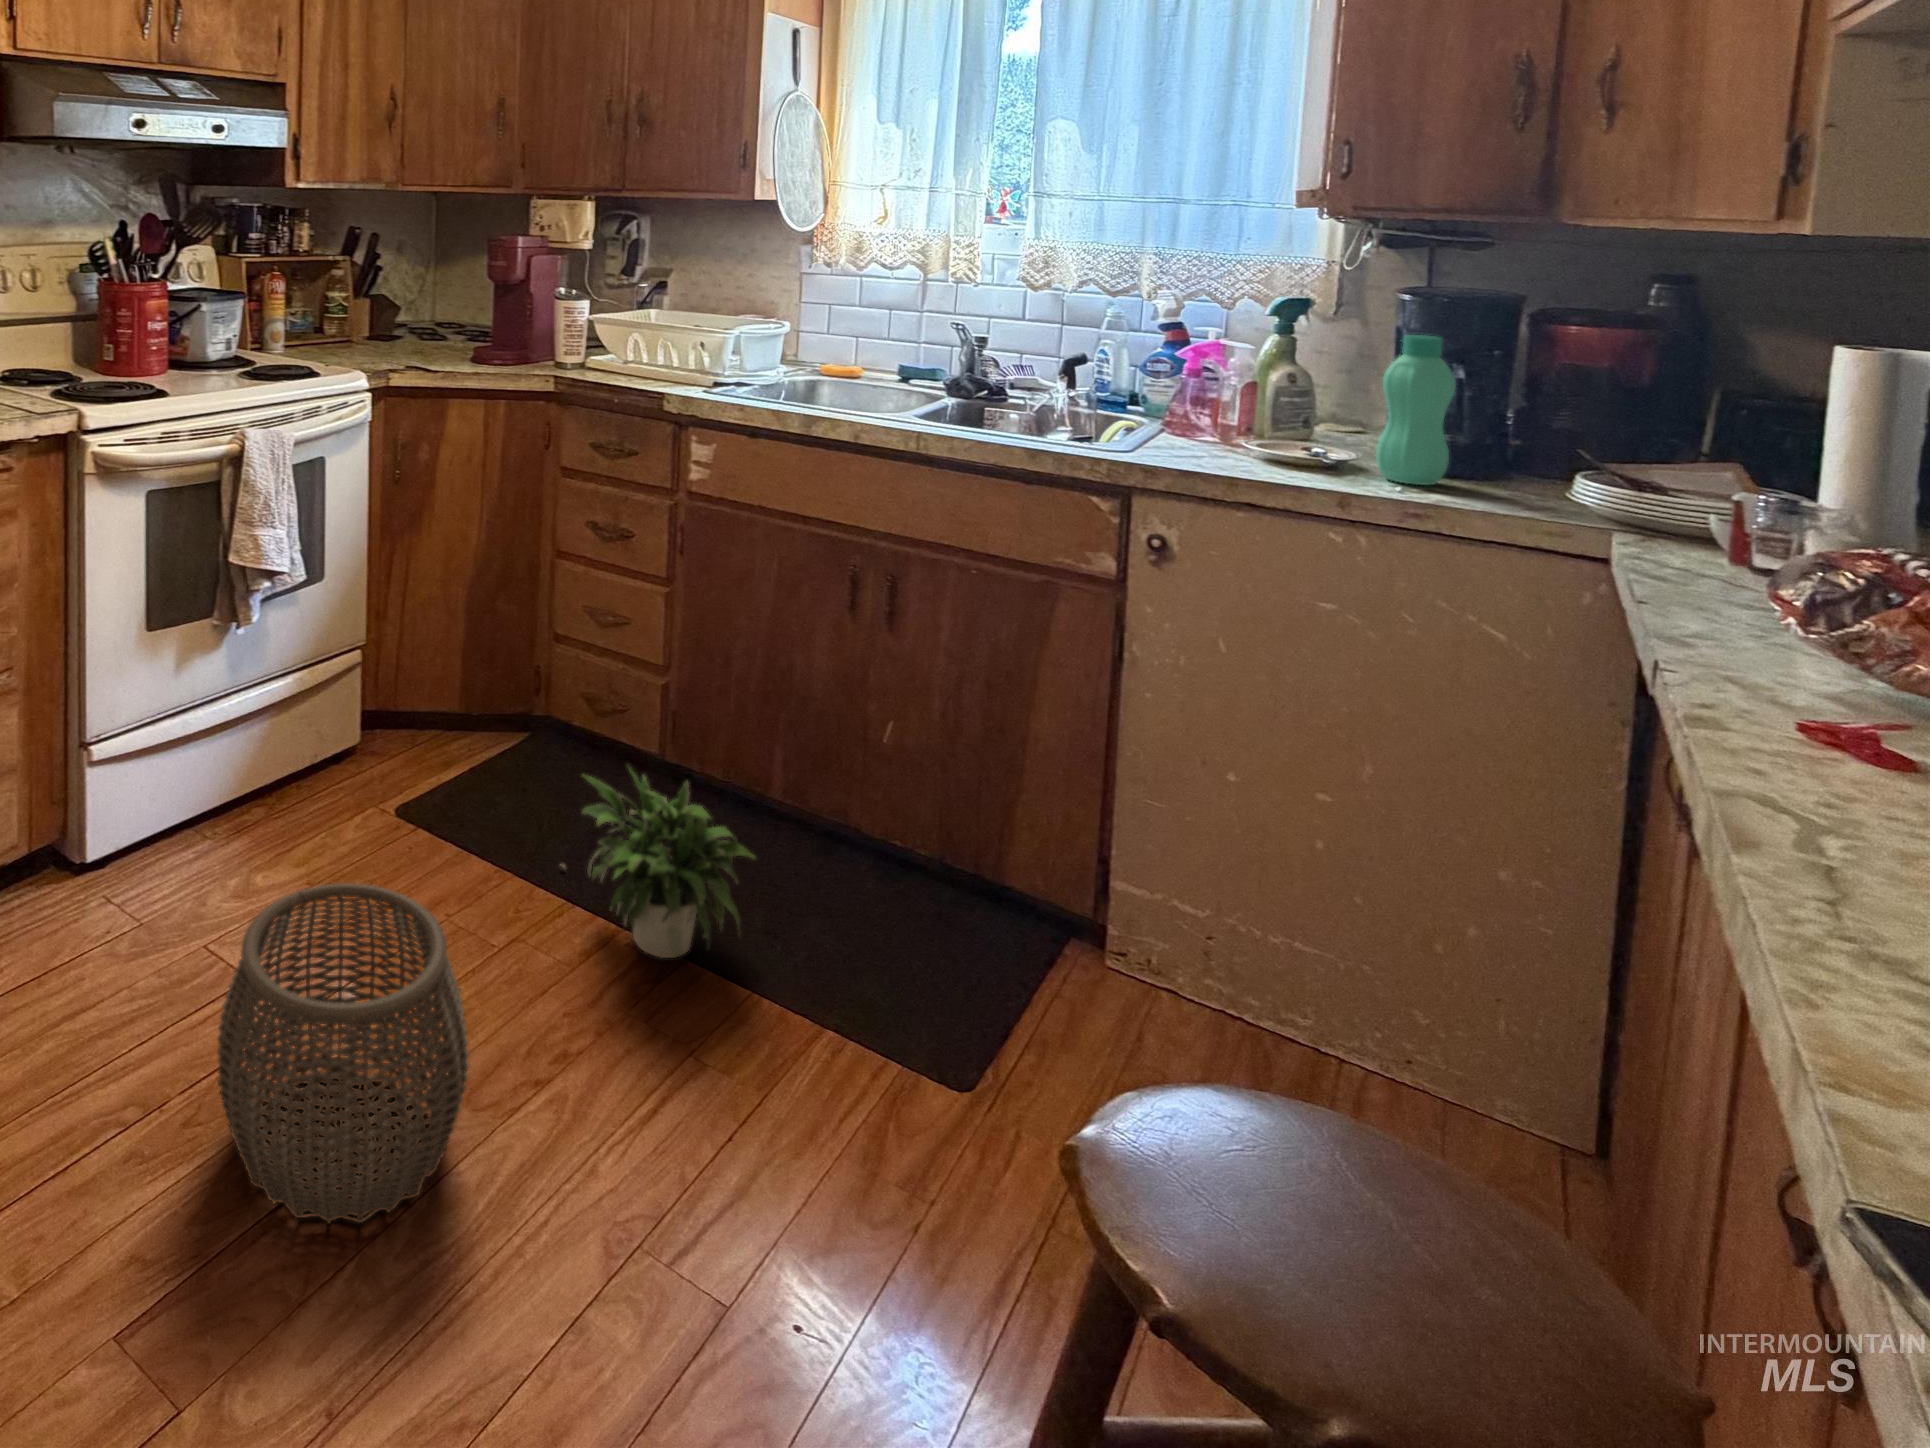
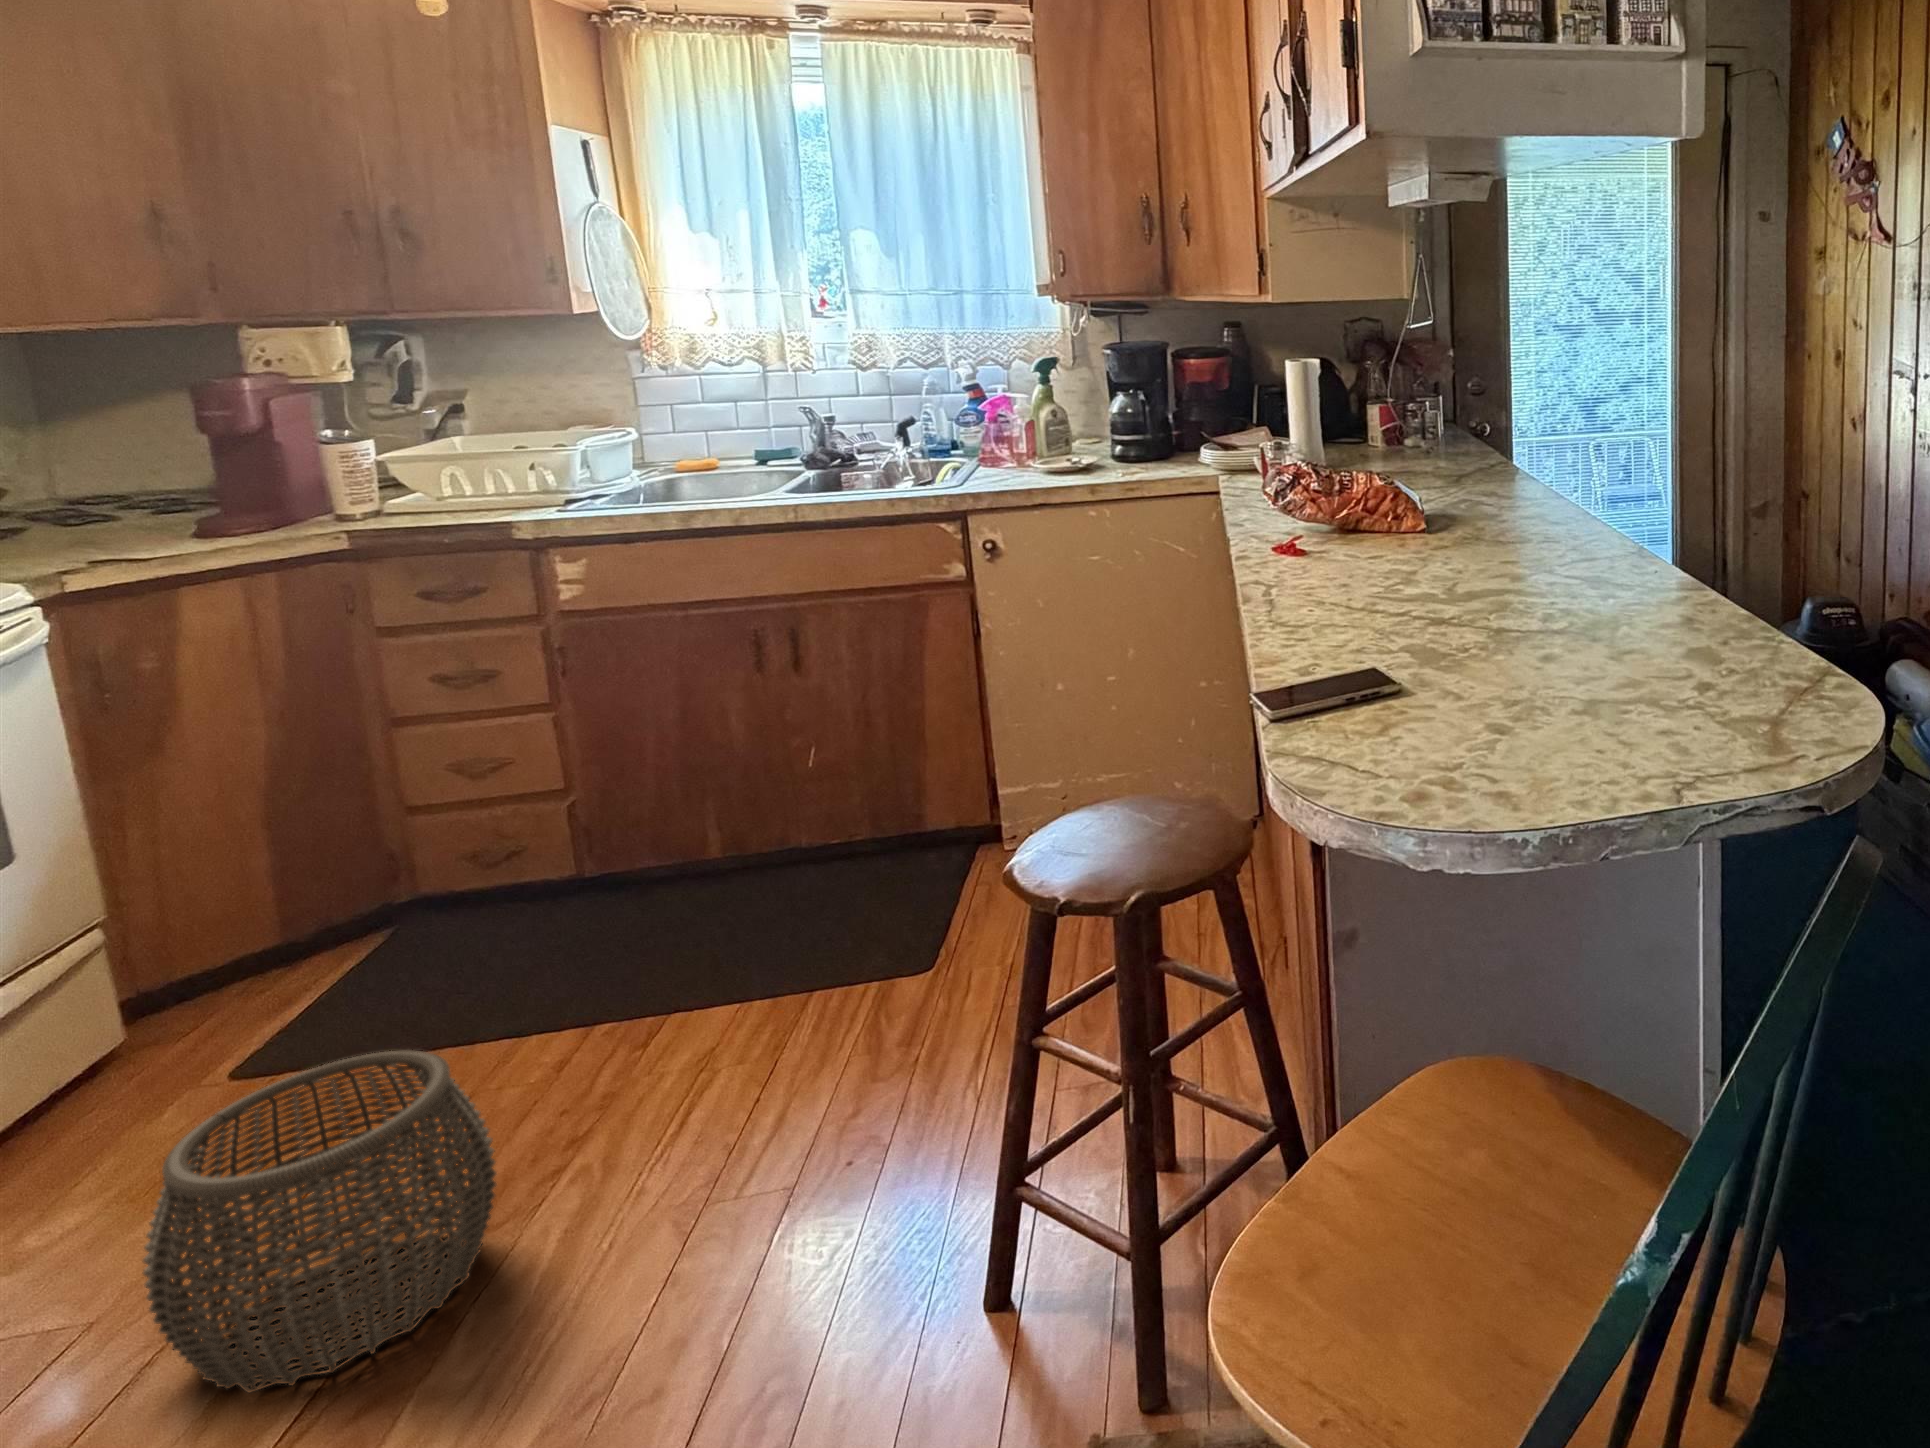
bottle: present [1376,335,1456,485] -> none [1100,375,1140,469]
potted plant: present [582,767,755,958] -> none [496,865,721,1024]

